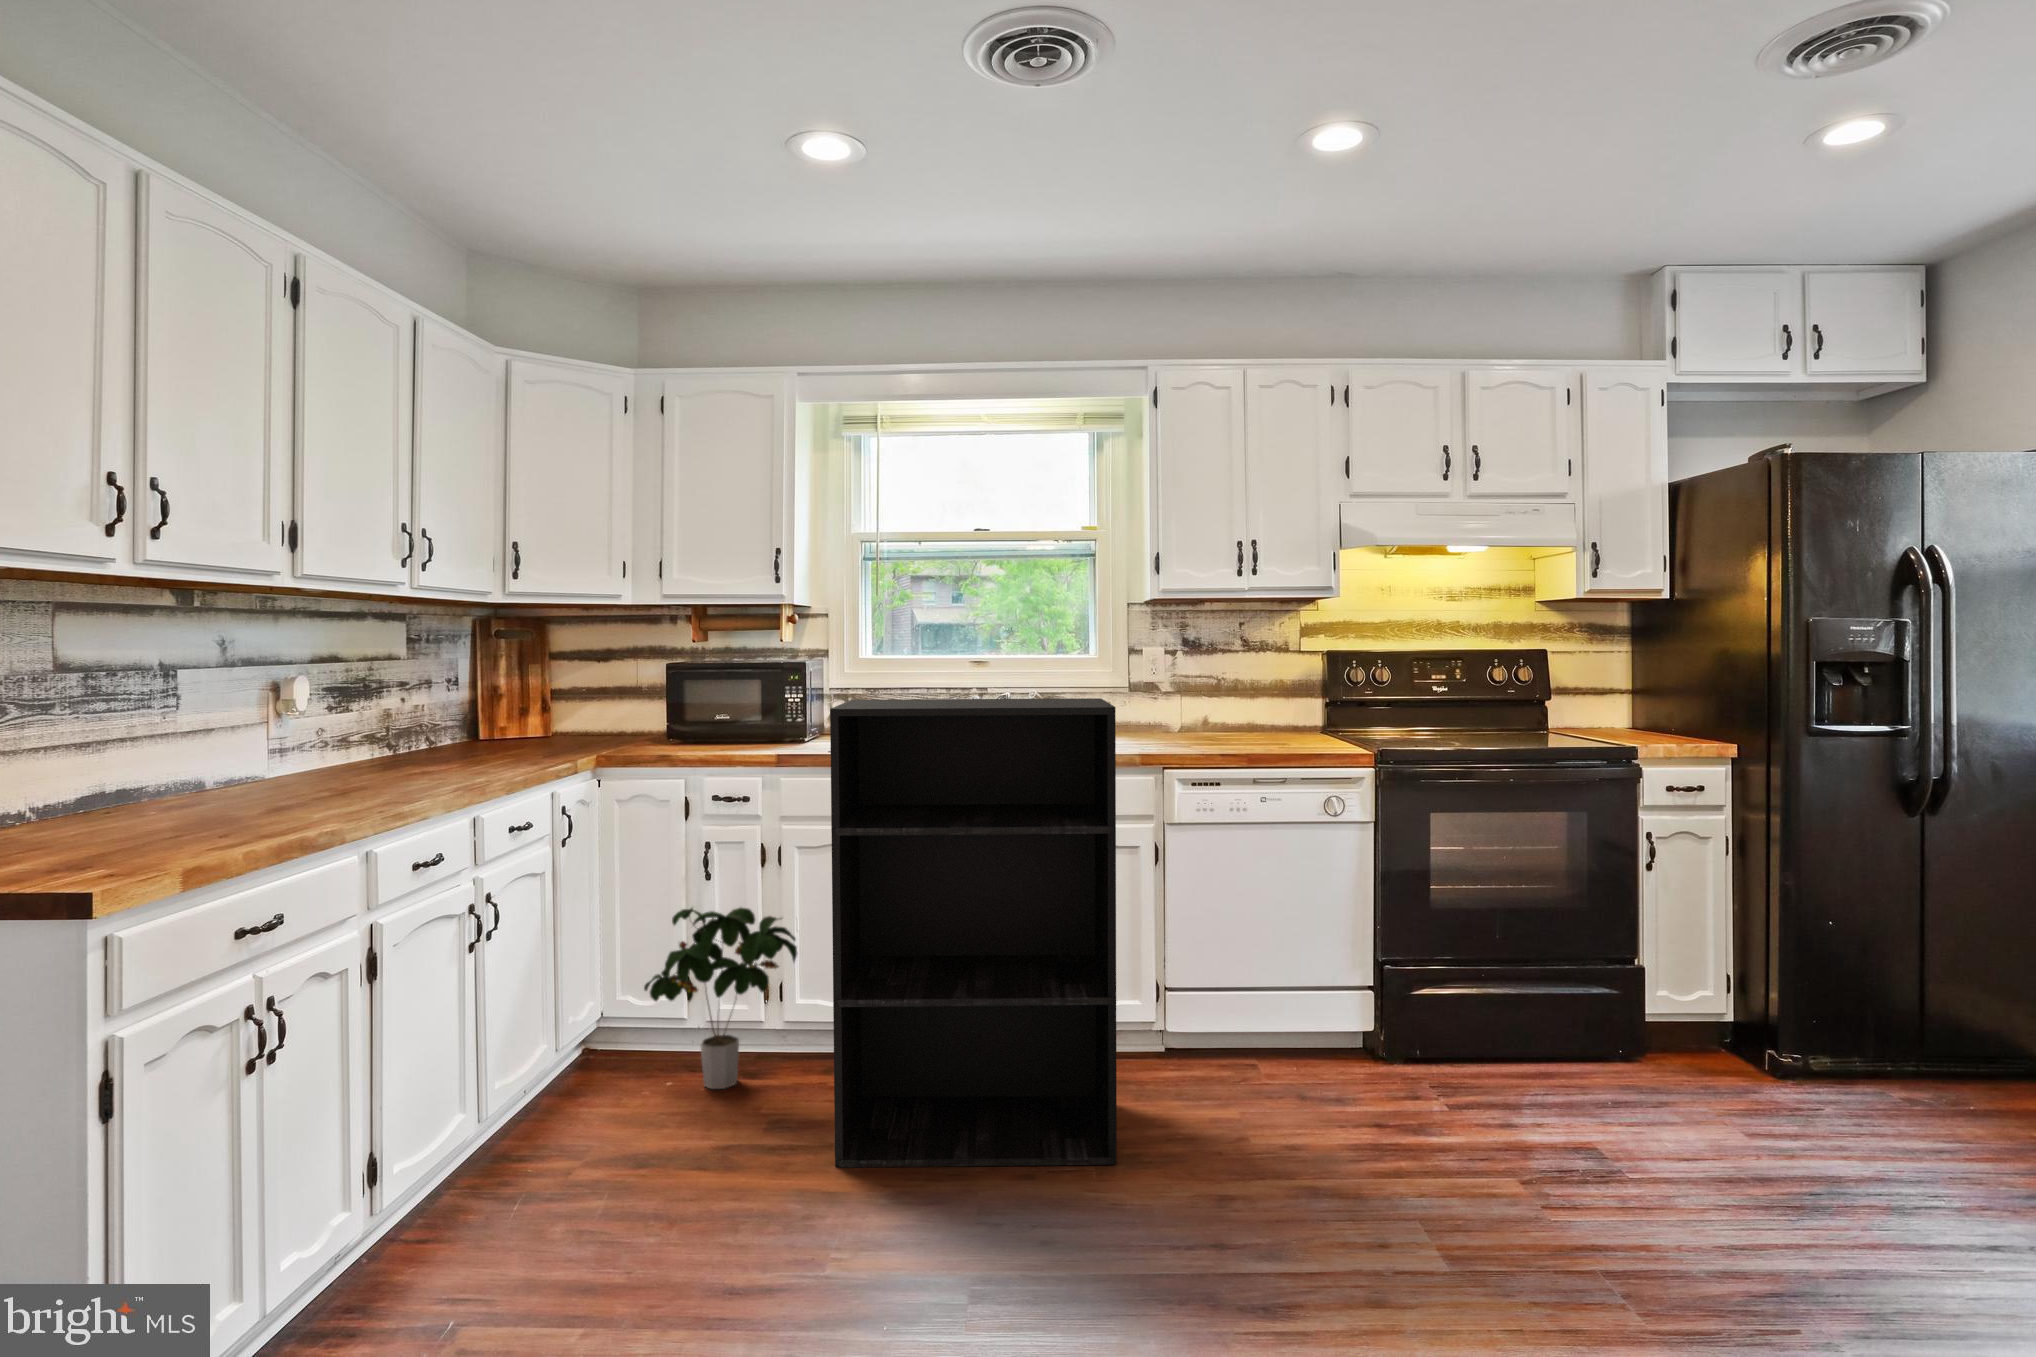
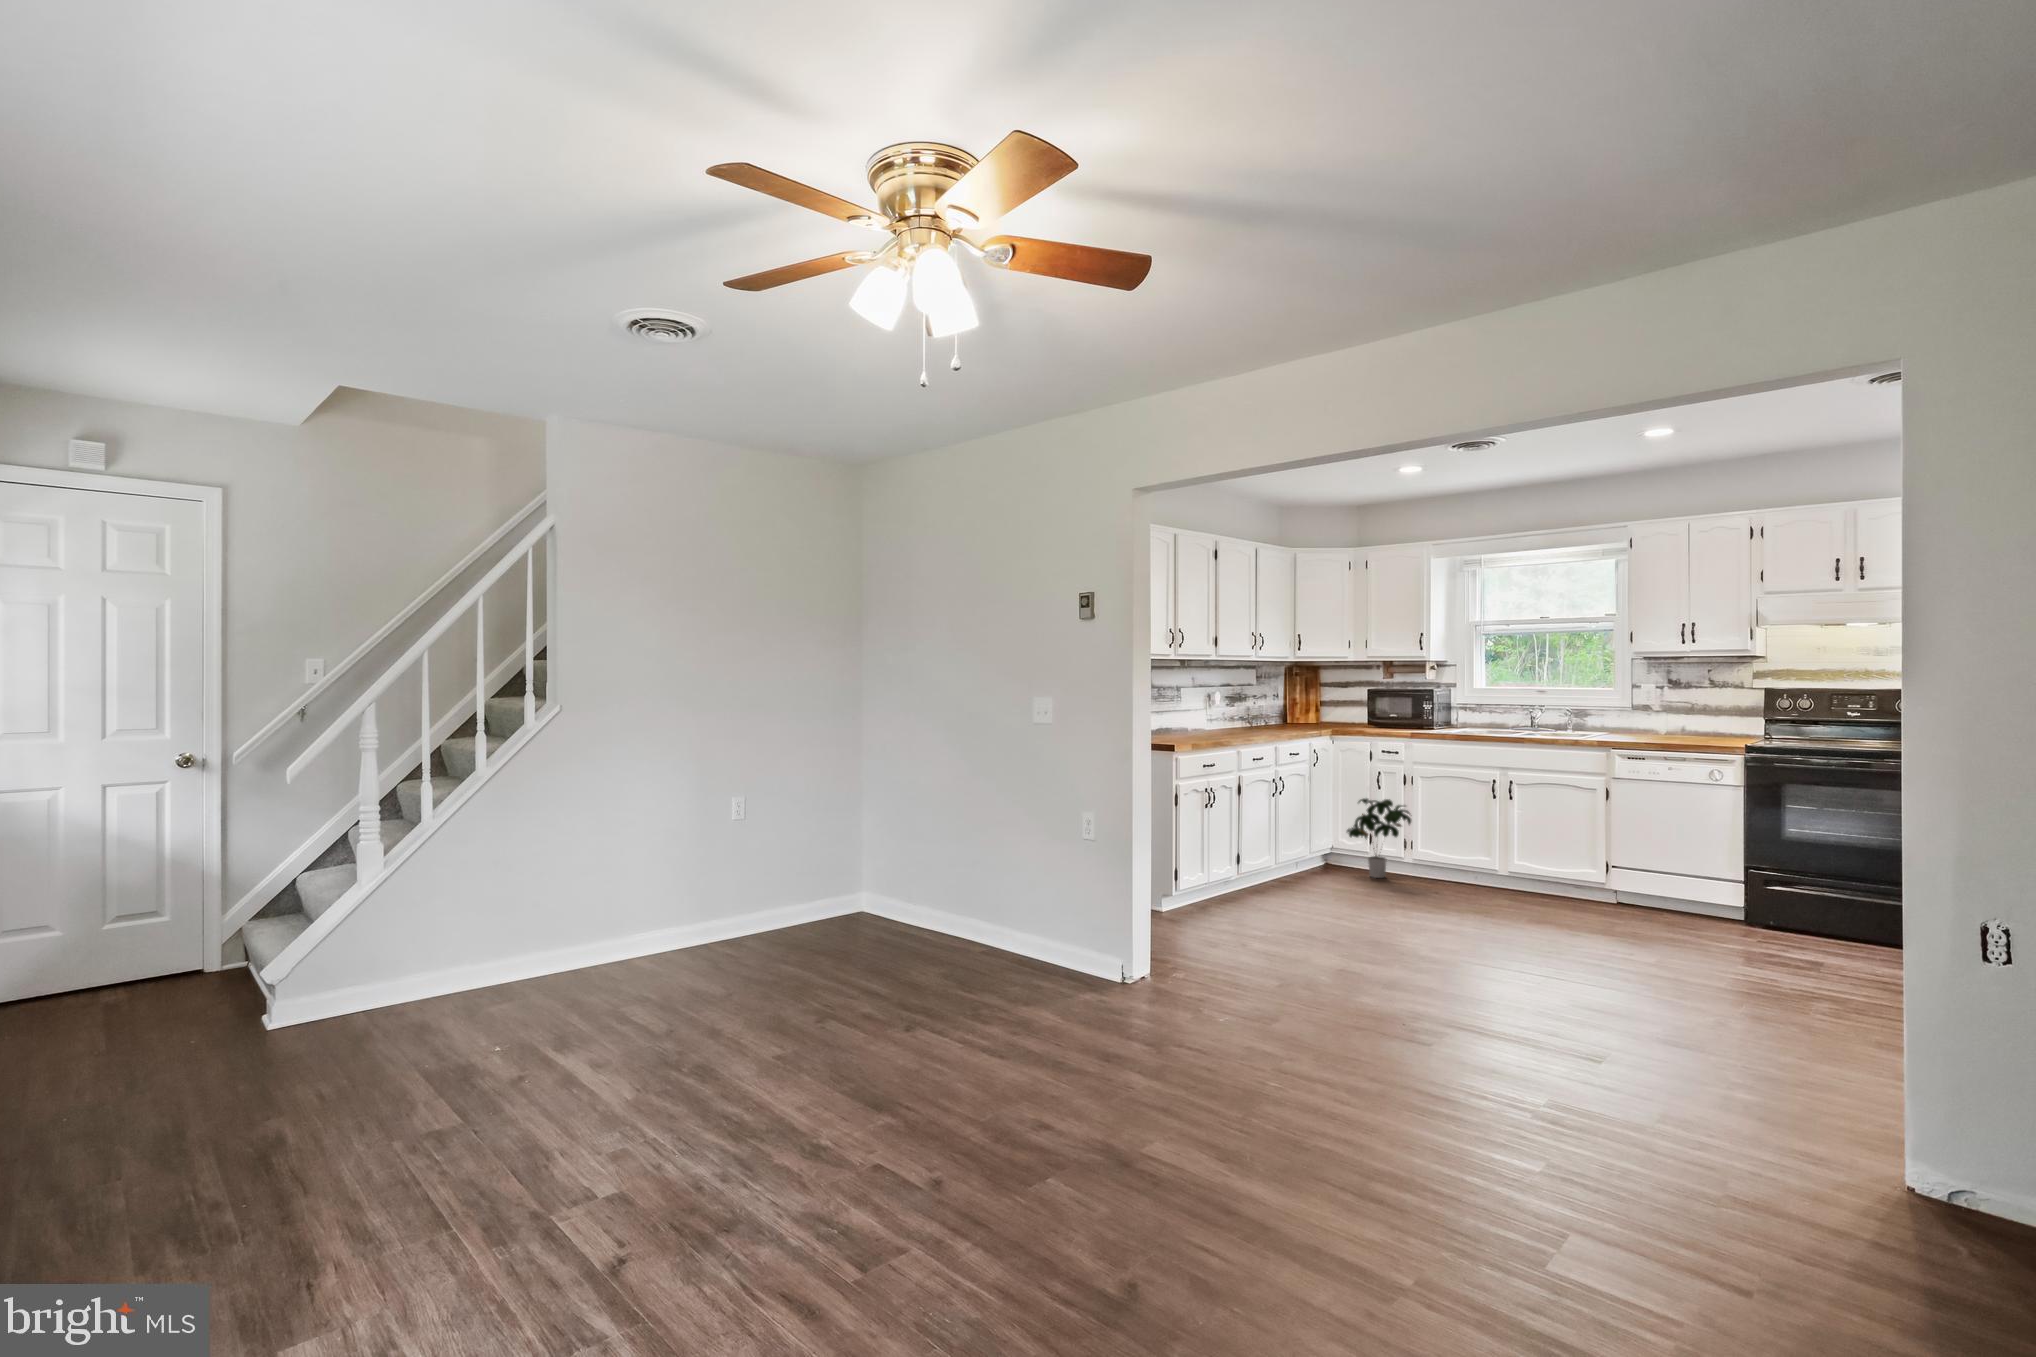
bookshelf: present [830,698,1117,1168] -> none [1407,707,1556,919]

